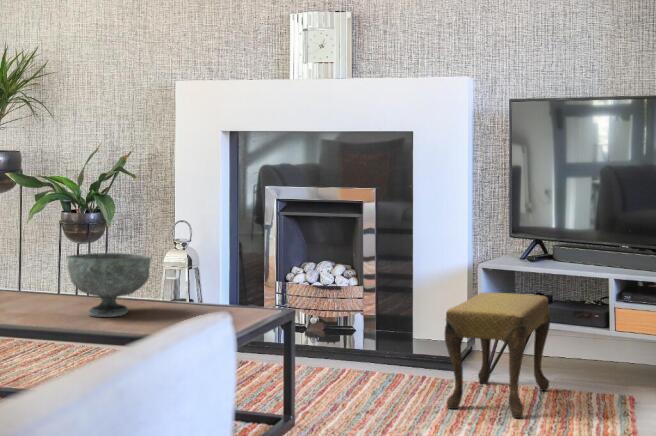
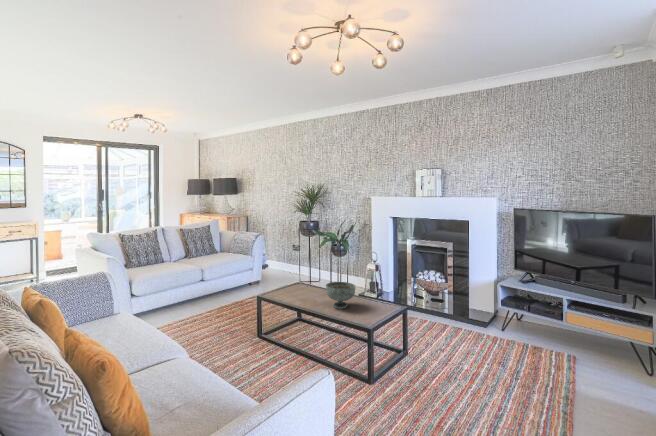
footstool: present [445,292,550,418] -> none [479,299,532,363]

